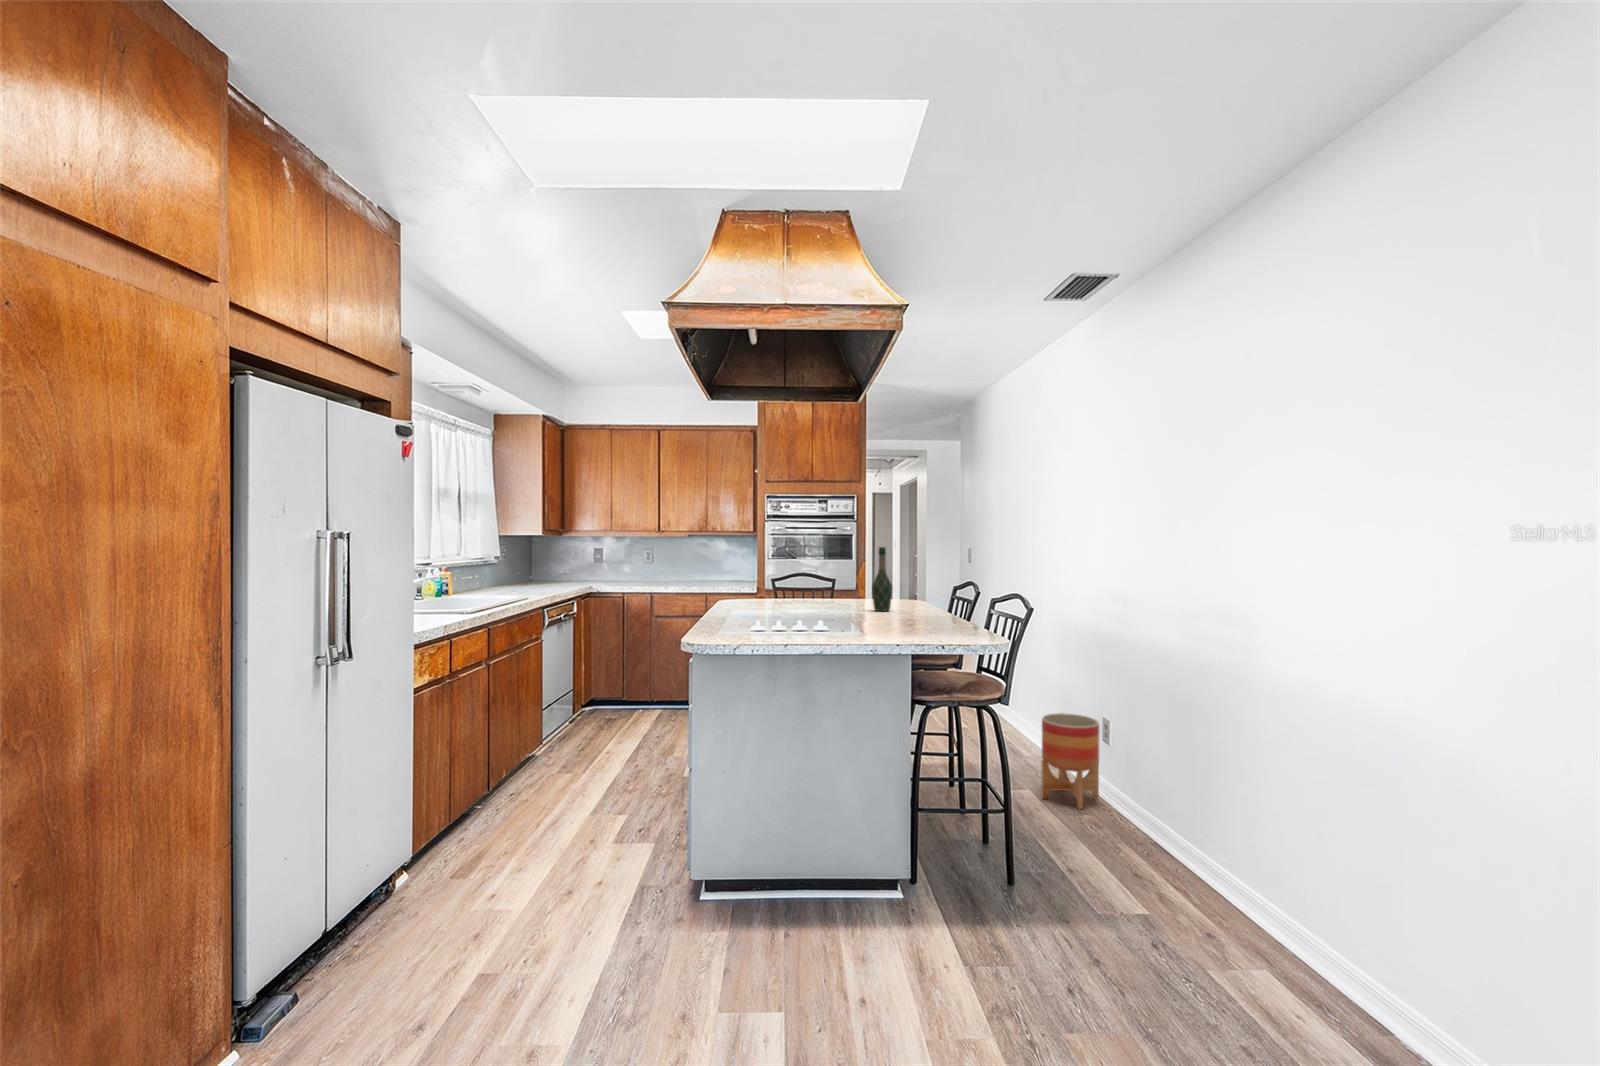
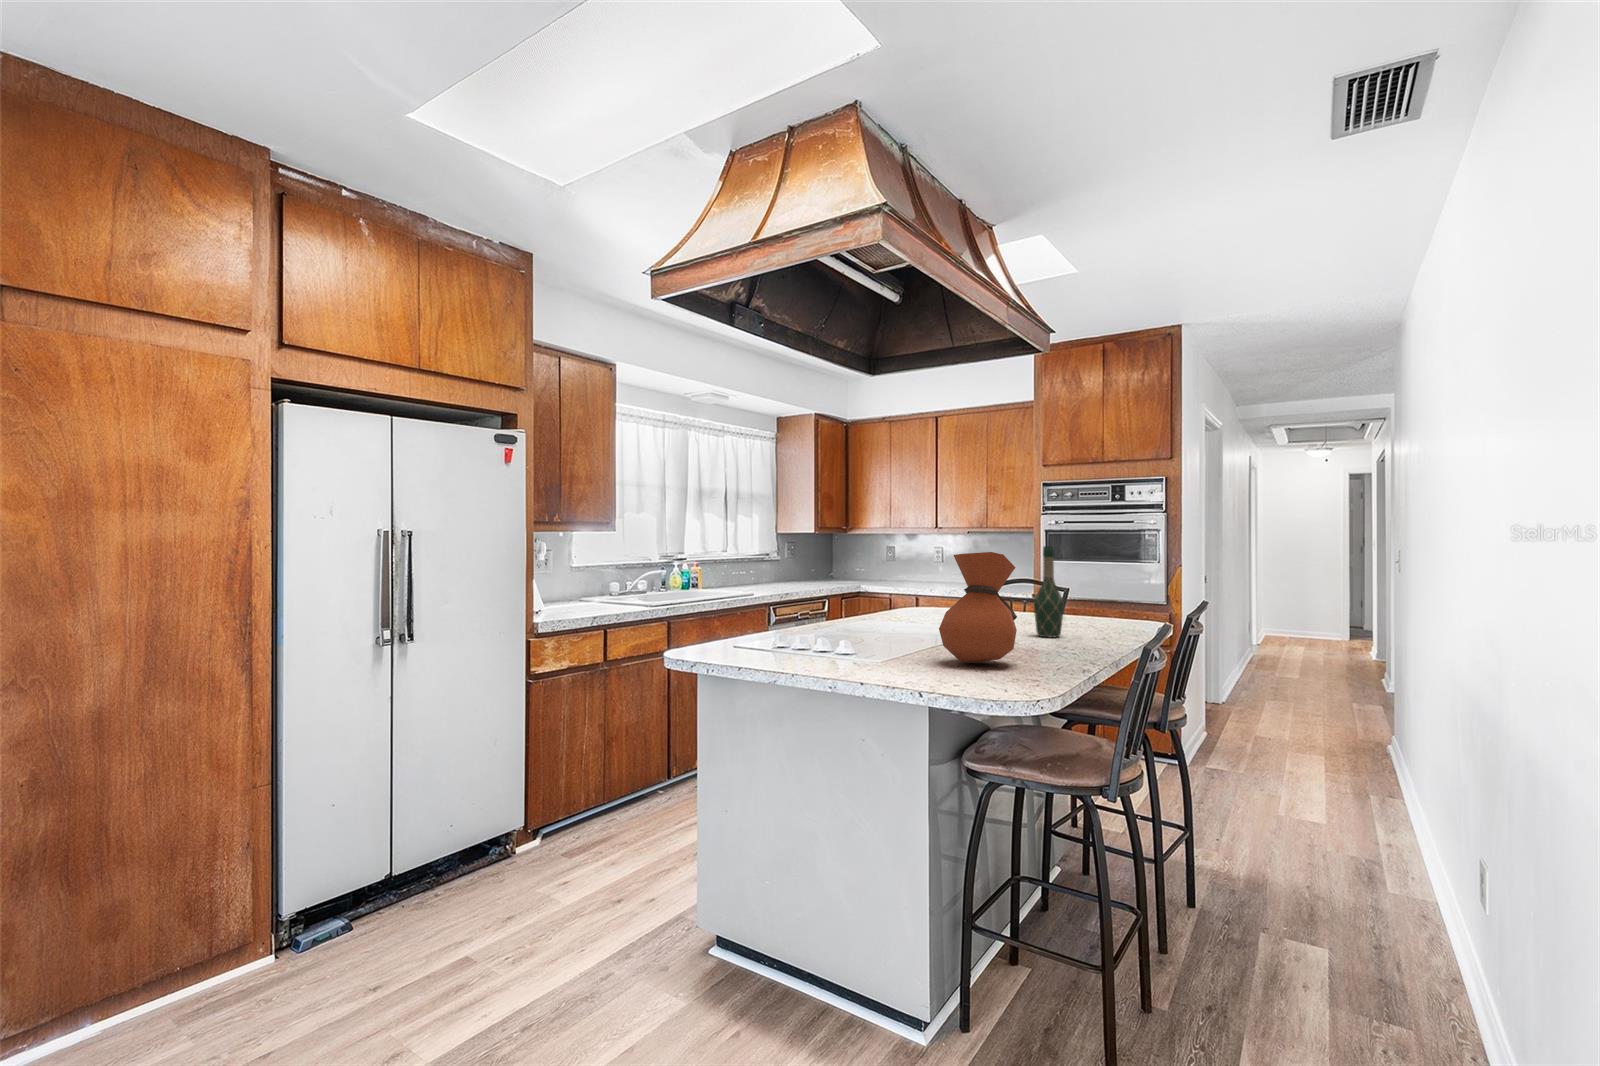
vase: none [899,552,952,626] -> present [939,552,1017,663]
planter: present [1042,713,1099,809] -> none [1339,841,1471,1032]

